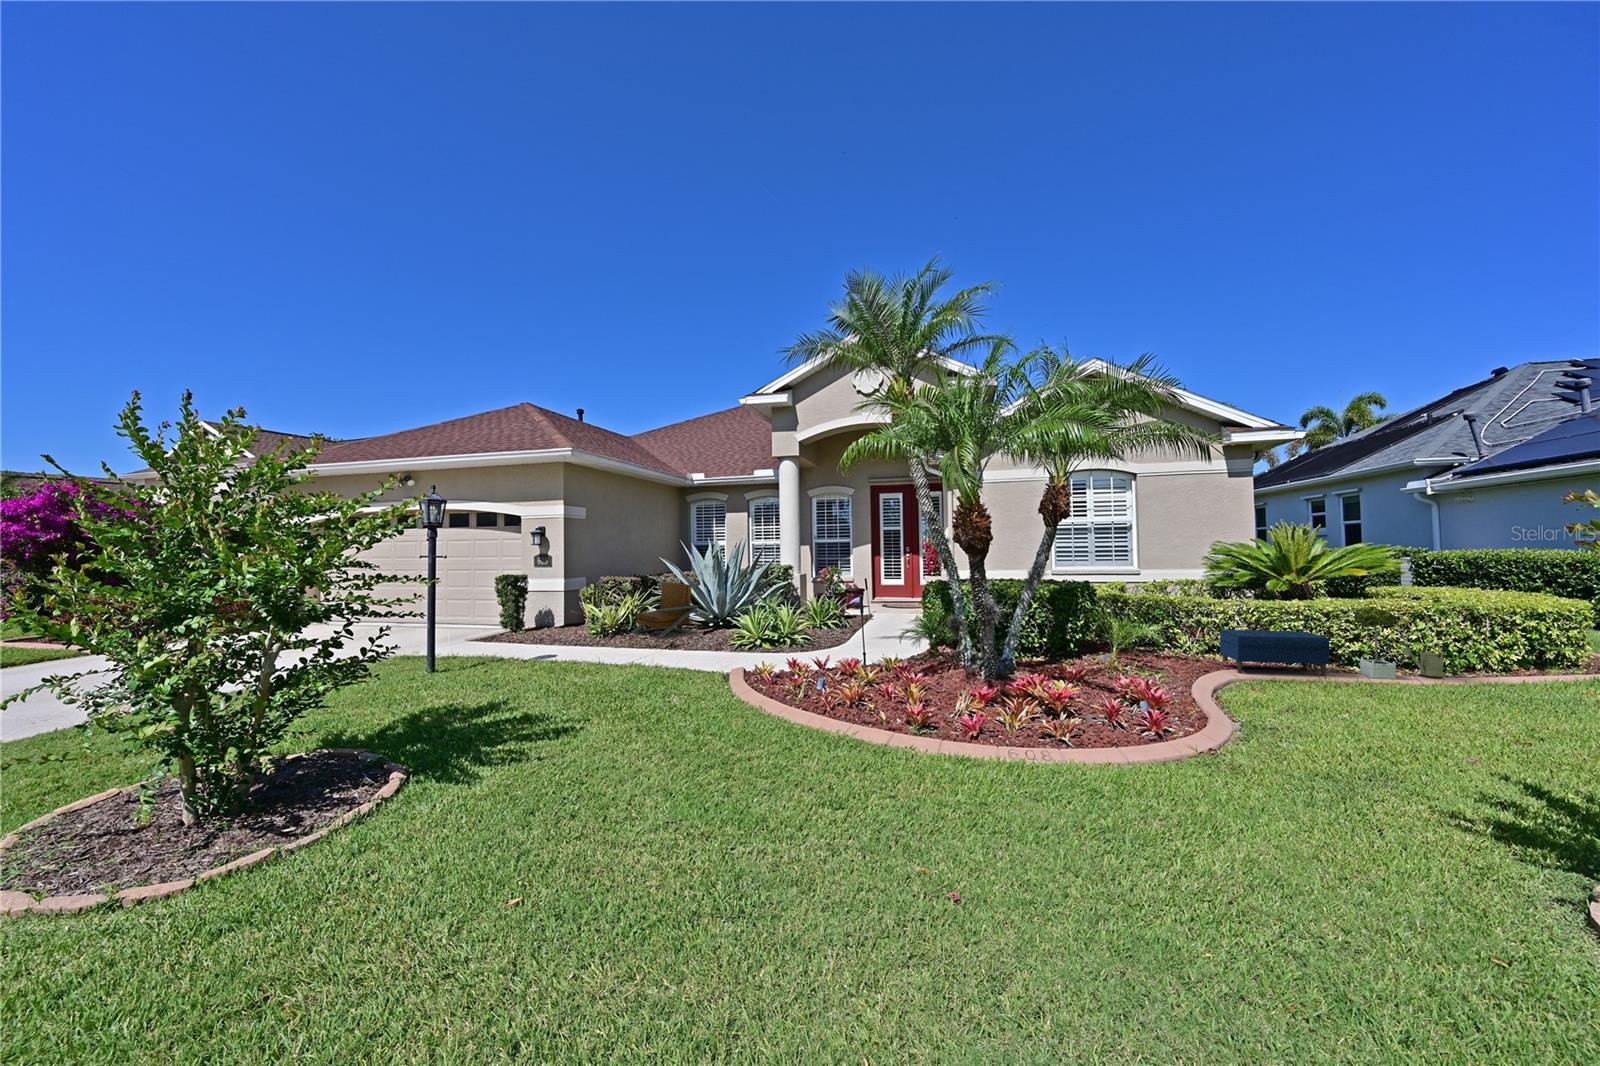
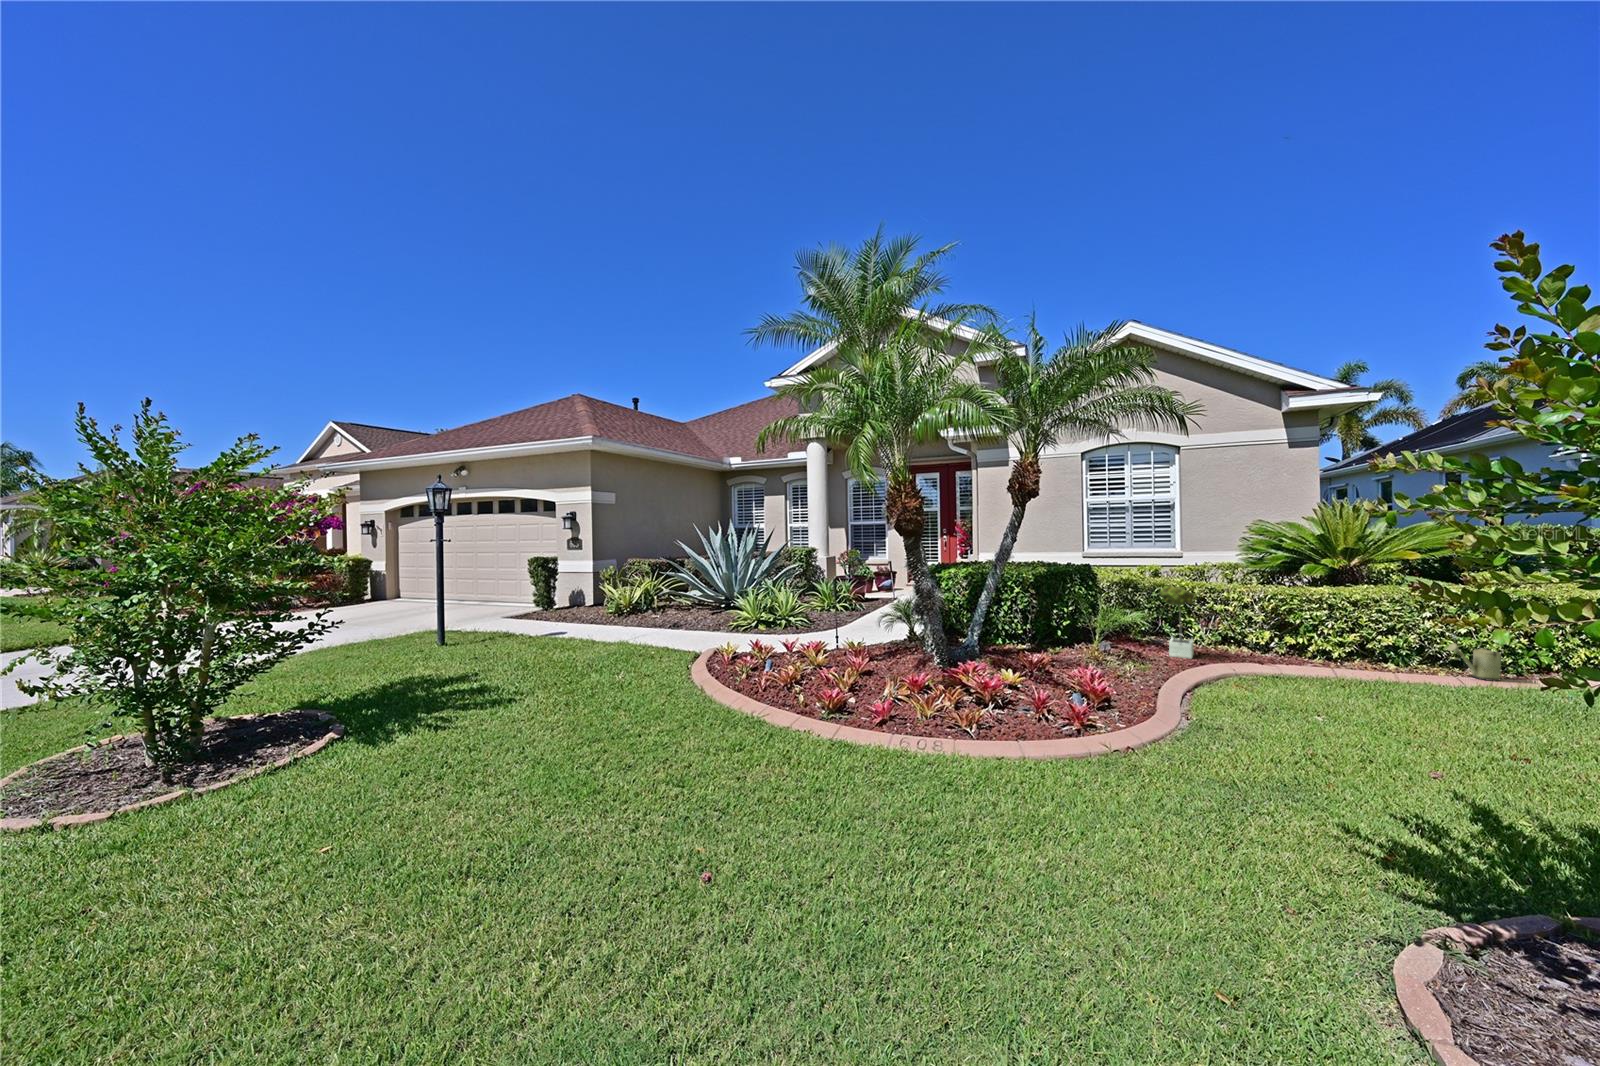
lounge chair: present [632,582,699,639] -> none [644,564,704,619]
potted tree: present [1354,607,1396,679] -> present [1160,586,1195,658]
bench: present [1220,630,1330,676] -> none [1226,618,1351,673]

